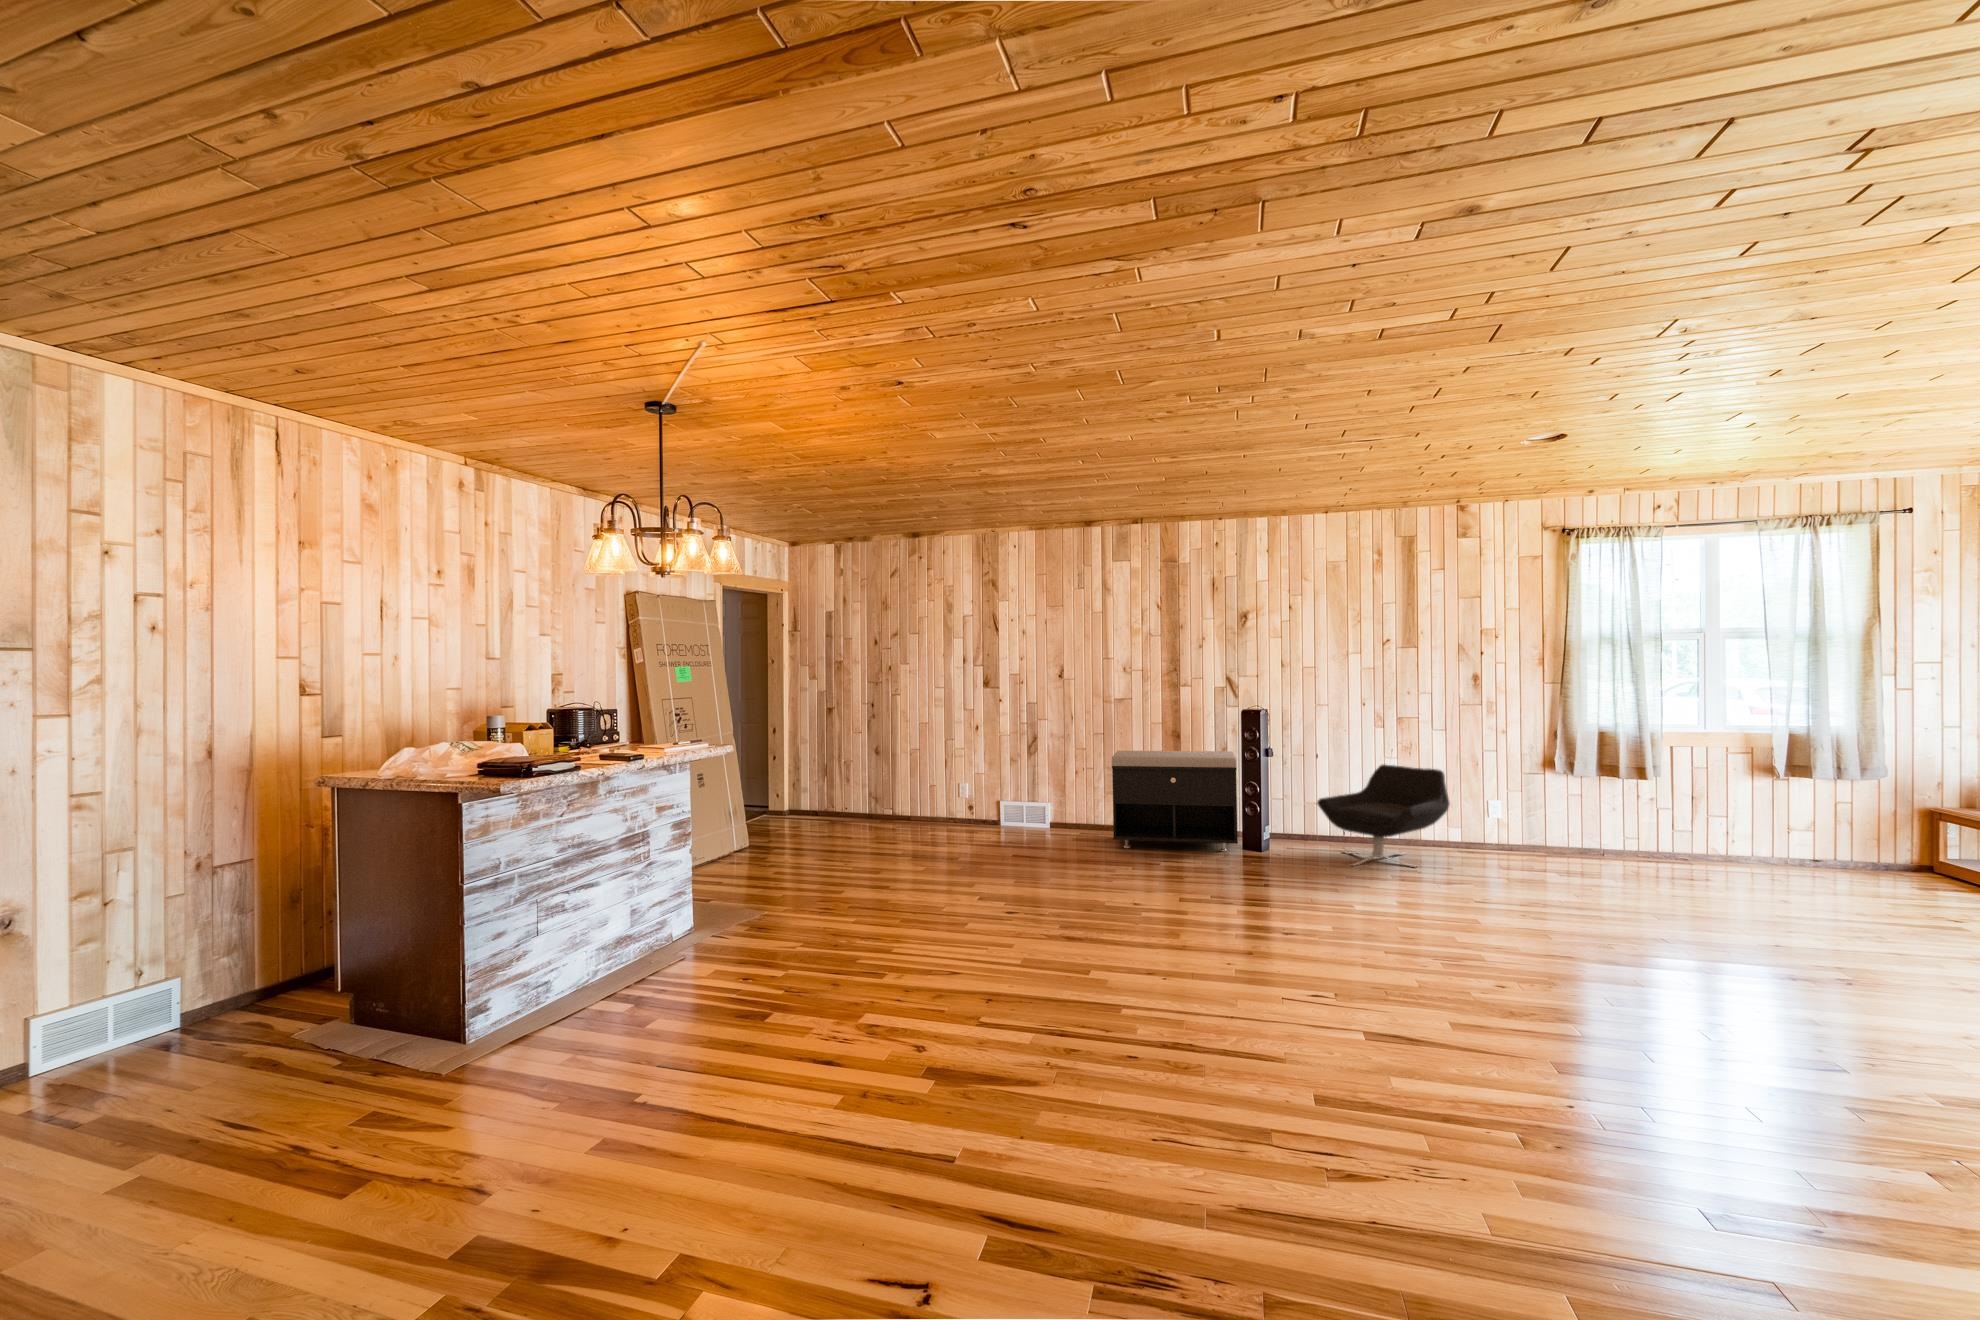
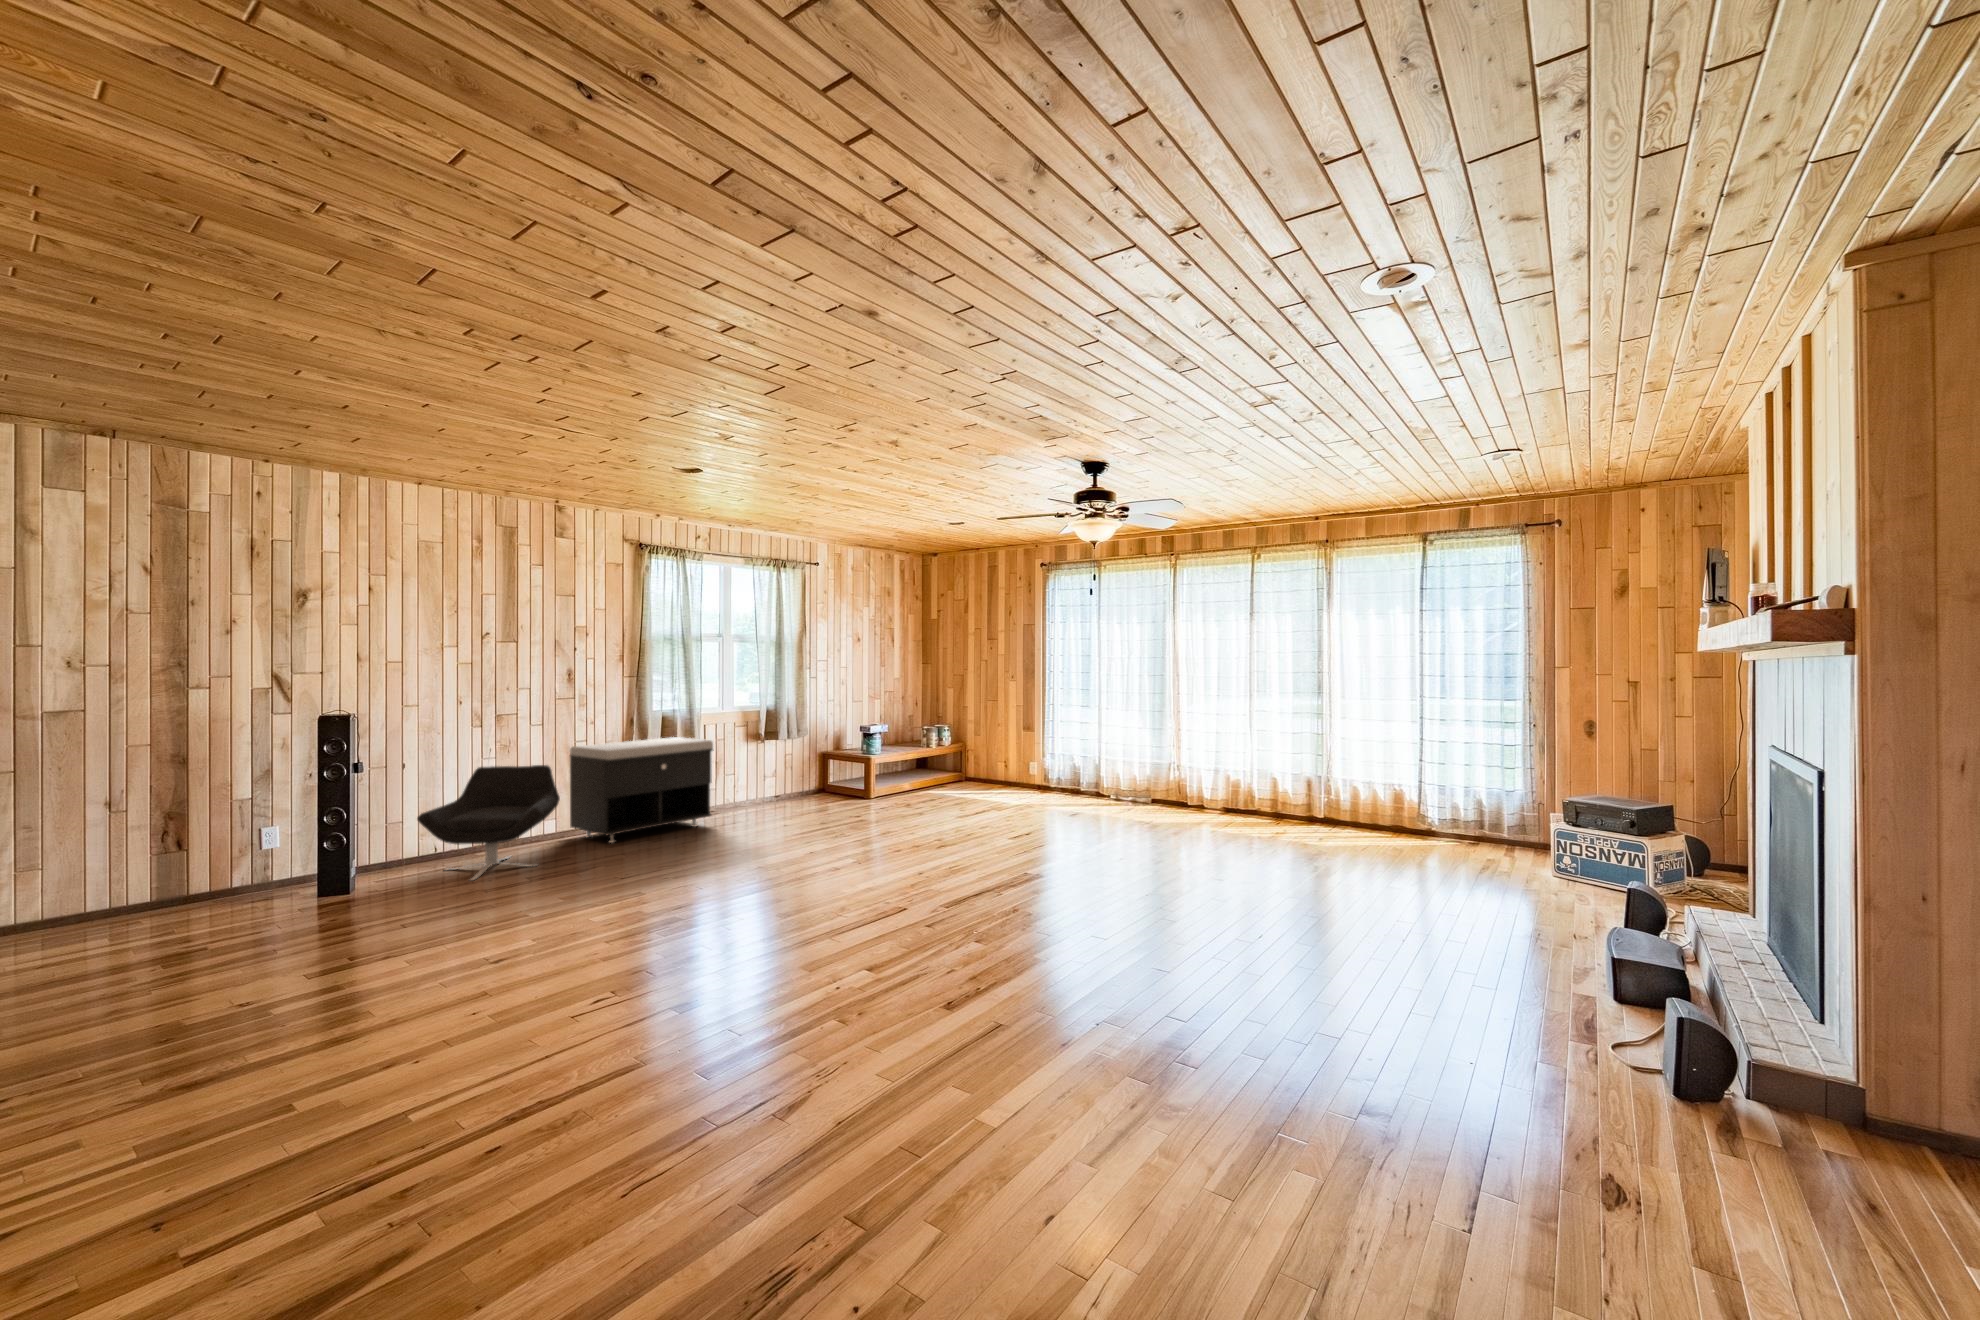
storage bench: present [1112,750,1238,851] -> present [570,737,713,843]

